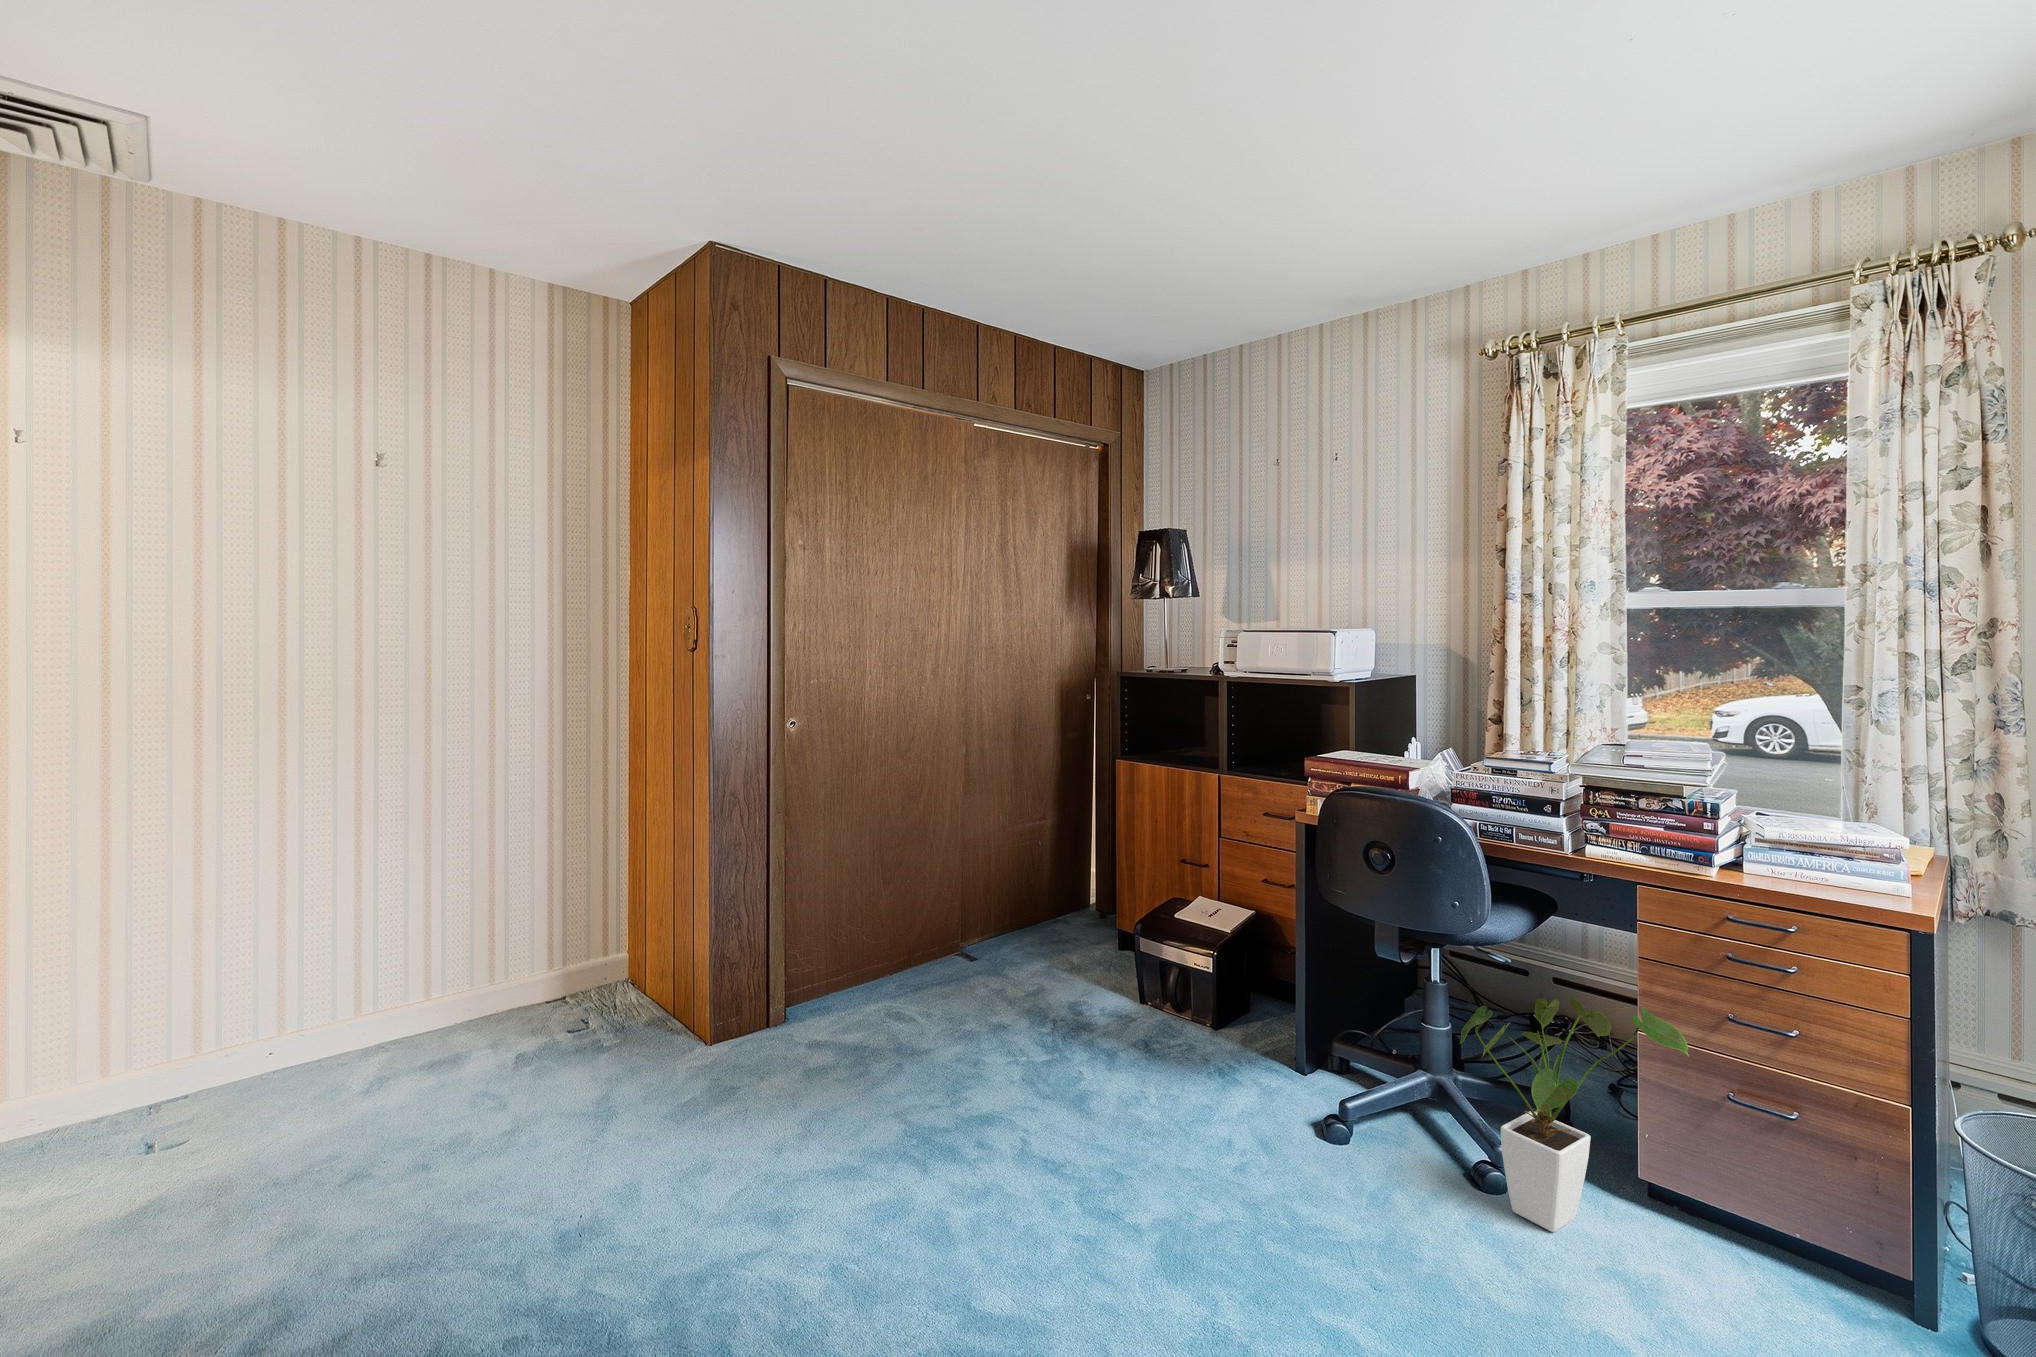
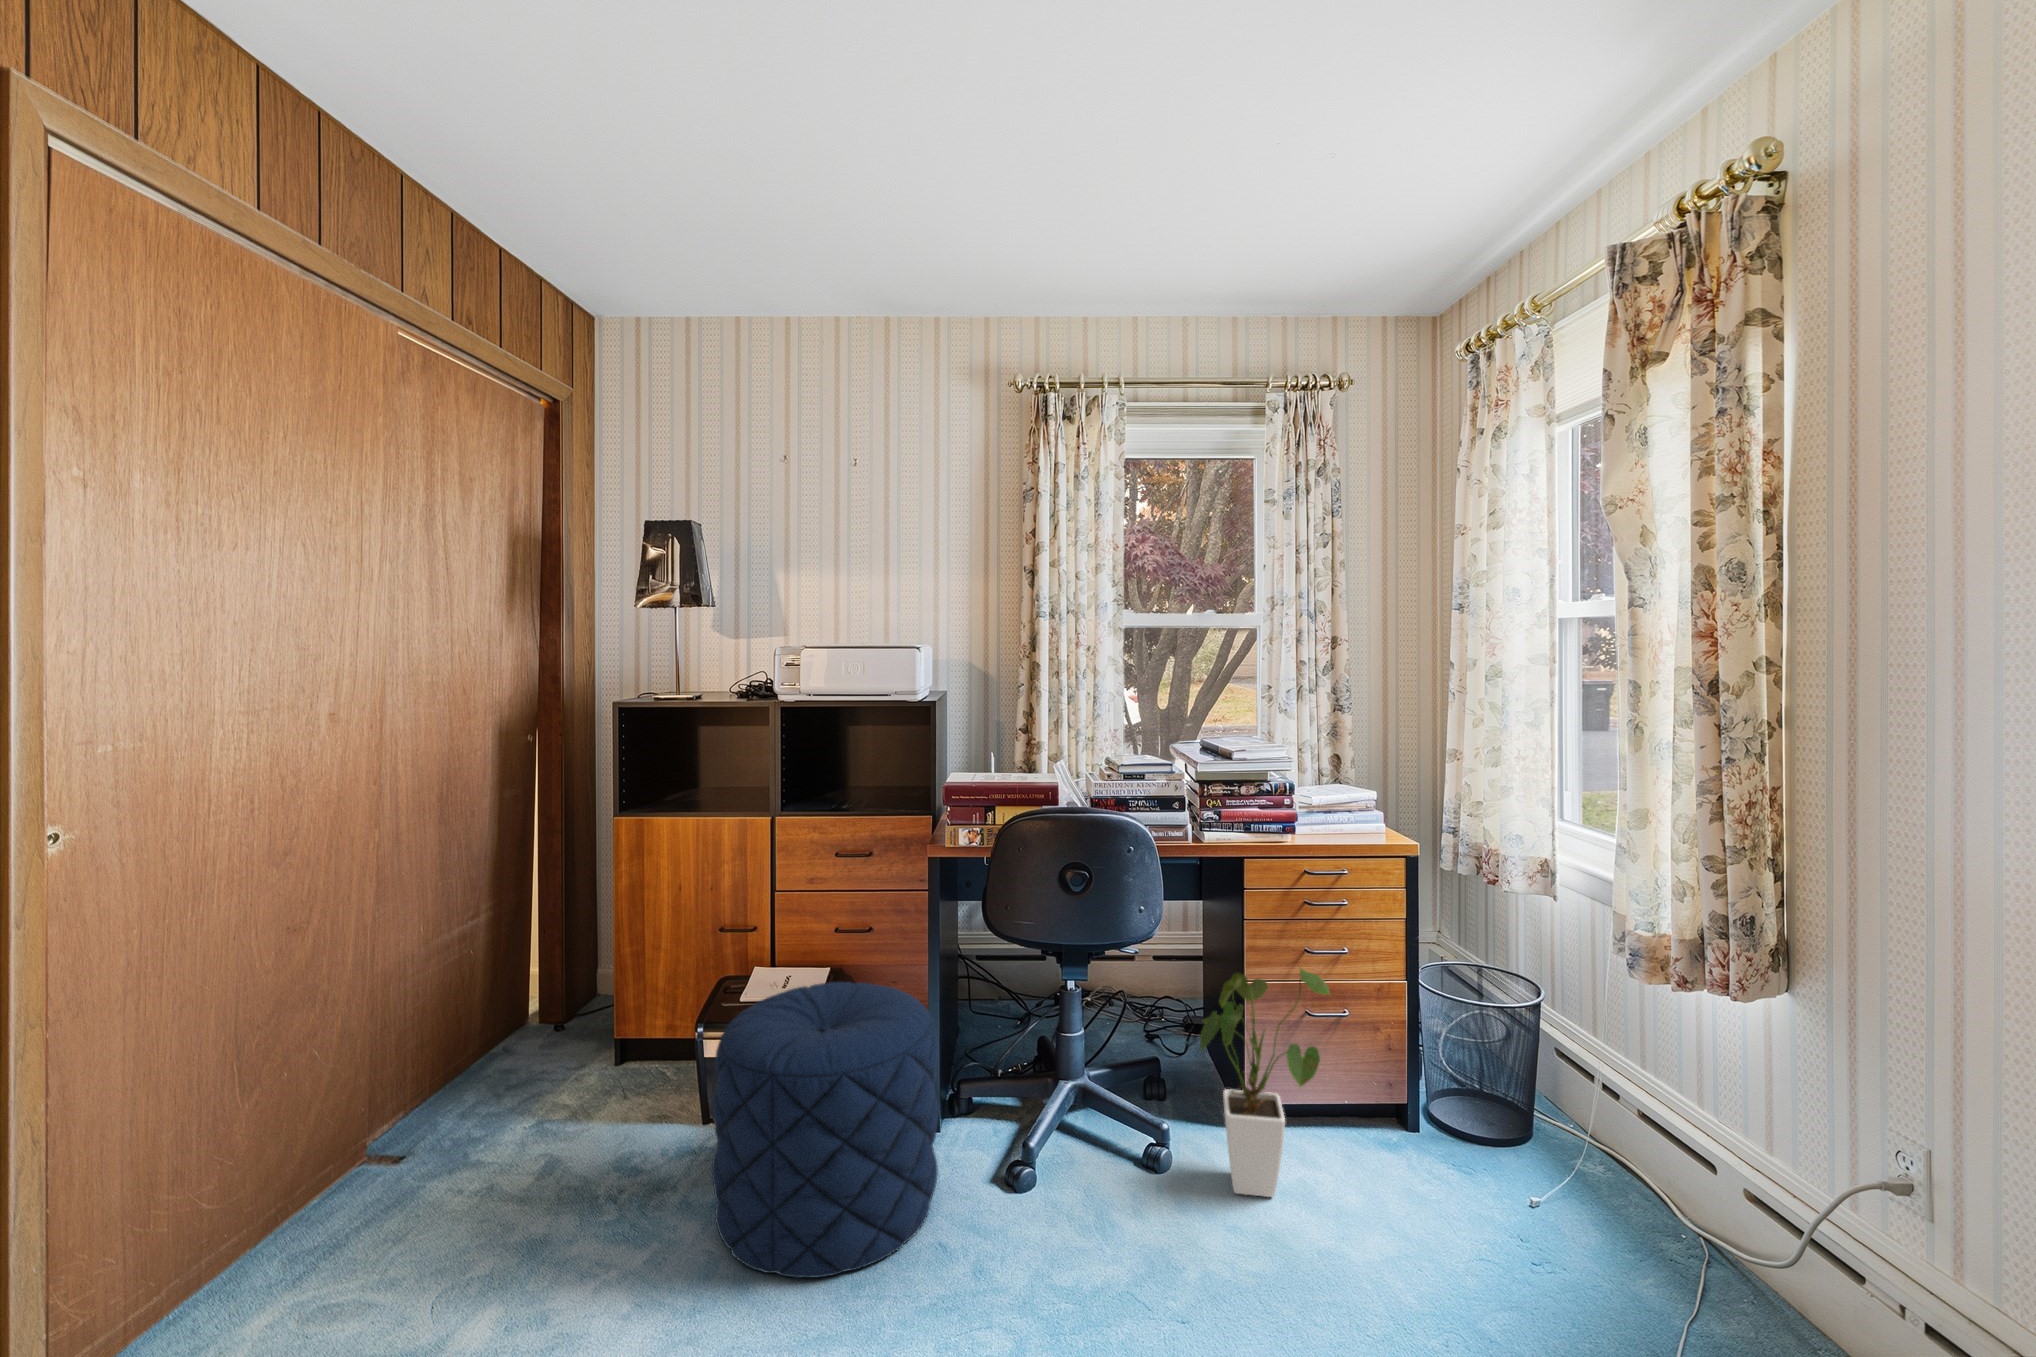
pouf: none [1081,908,1254,1117] -> present [712,982,939,1278]

